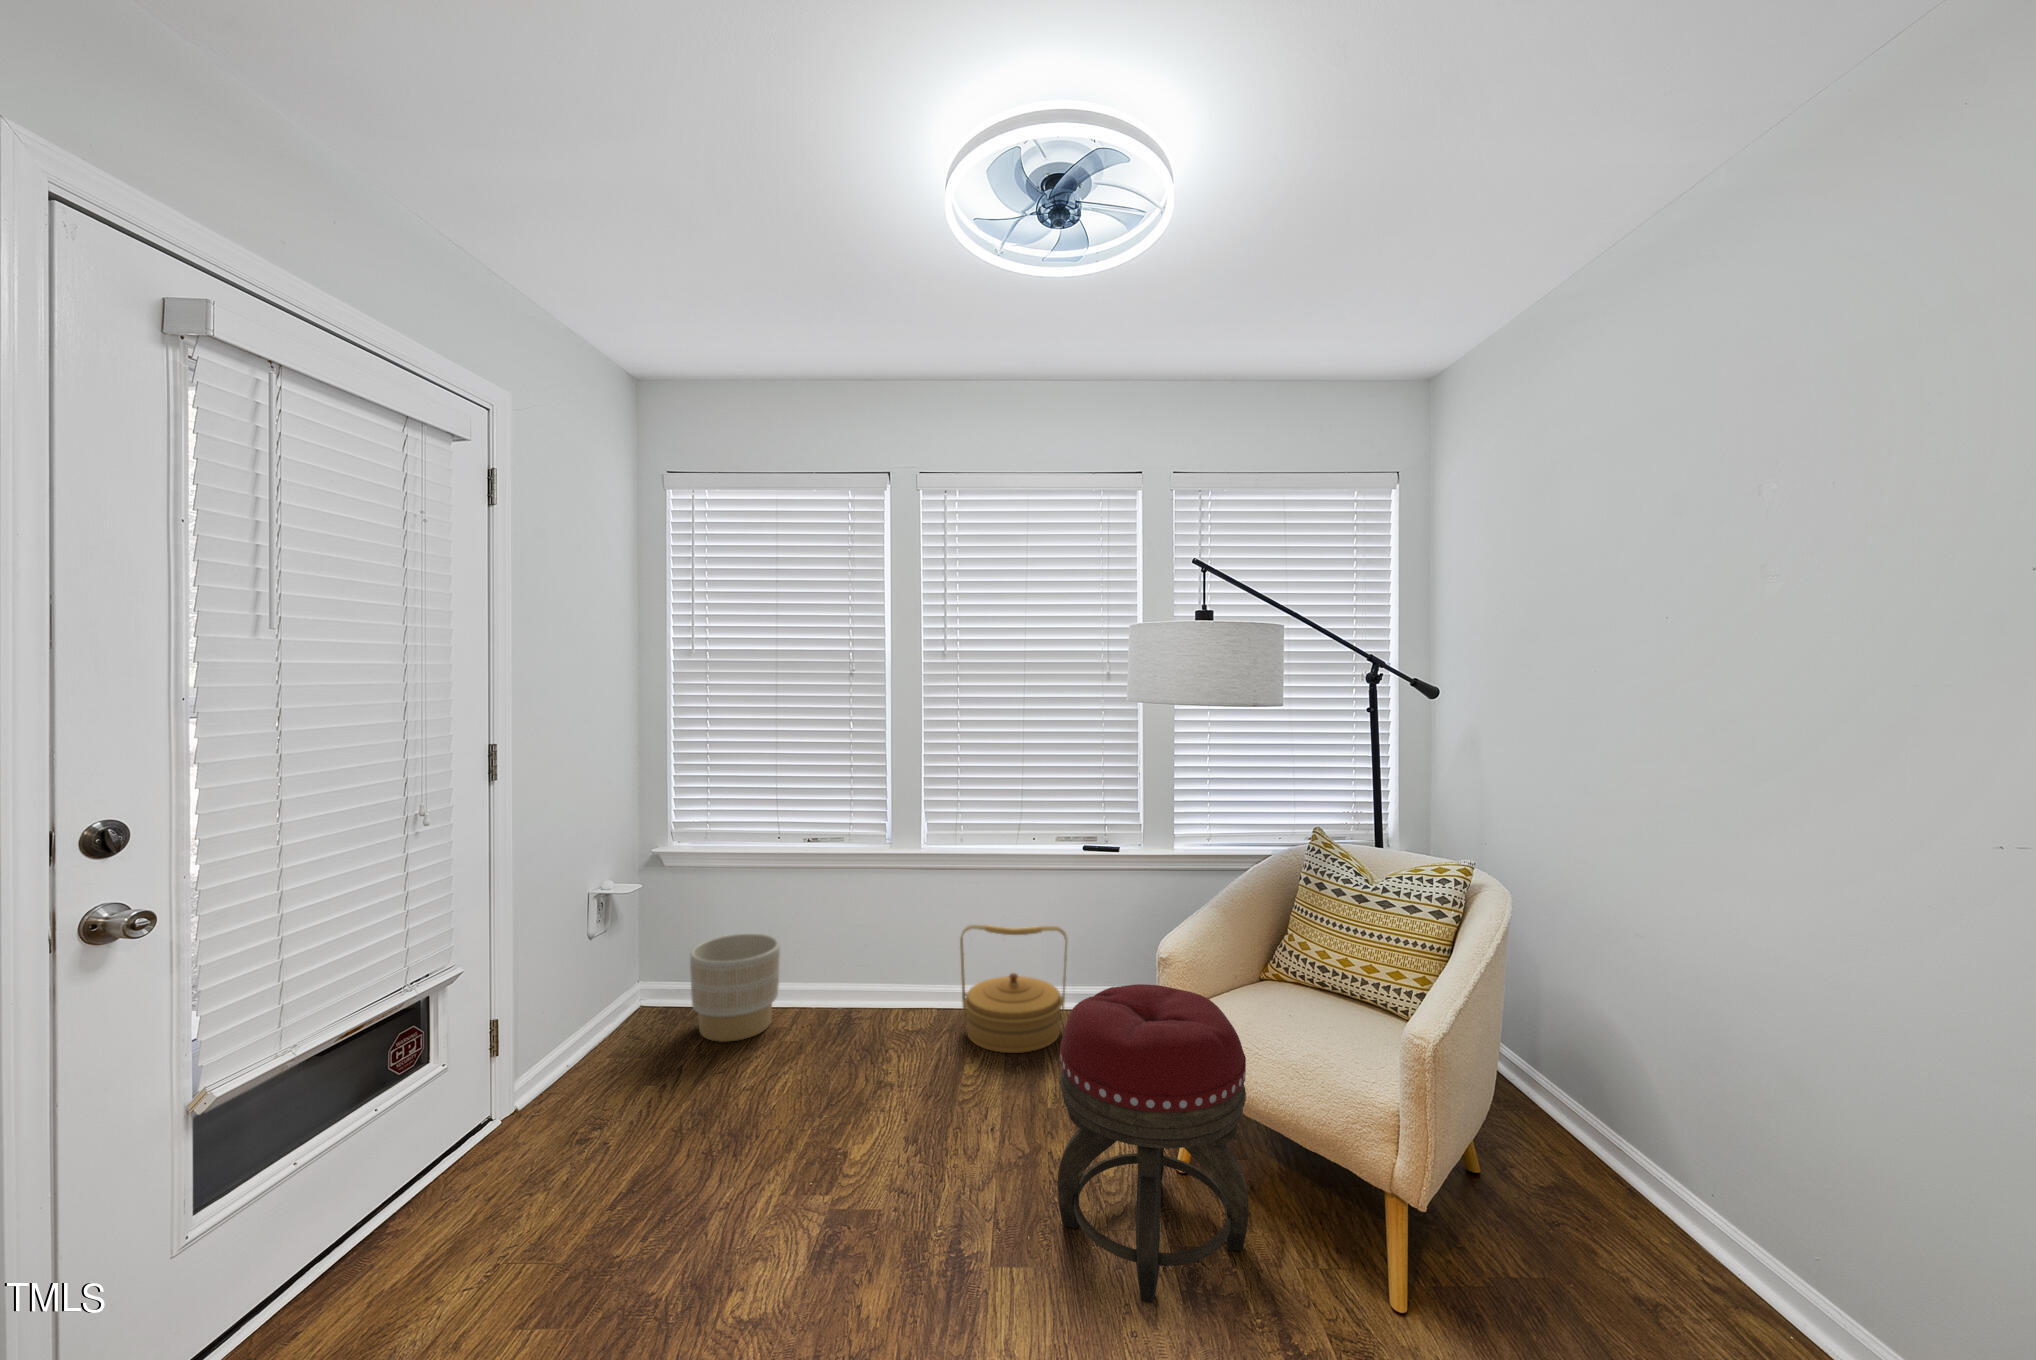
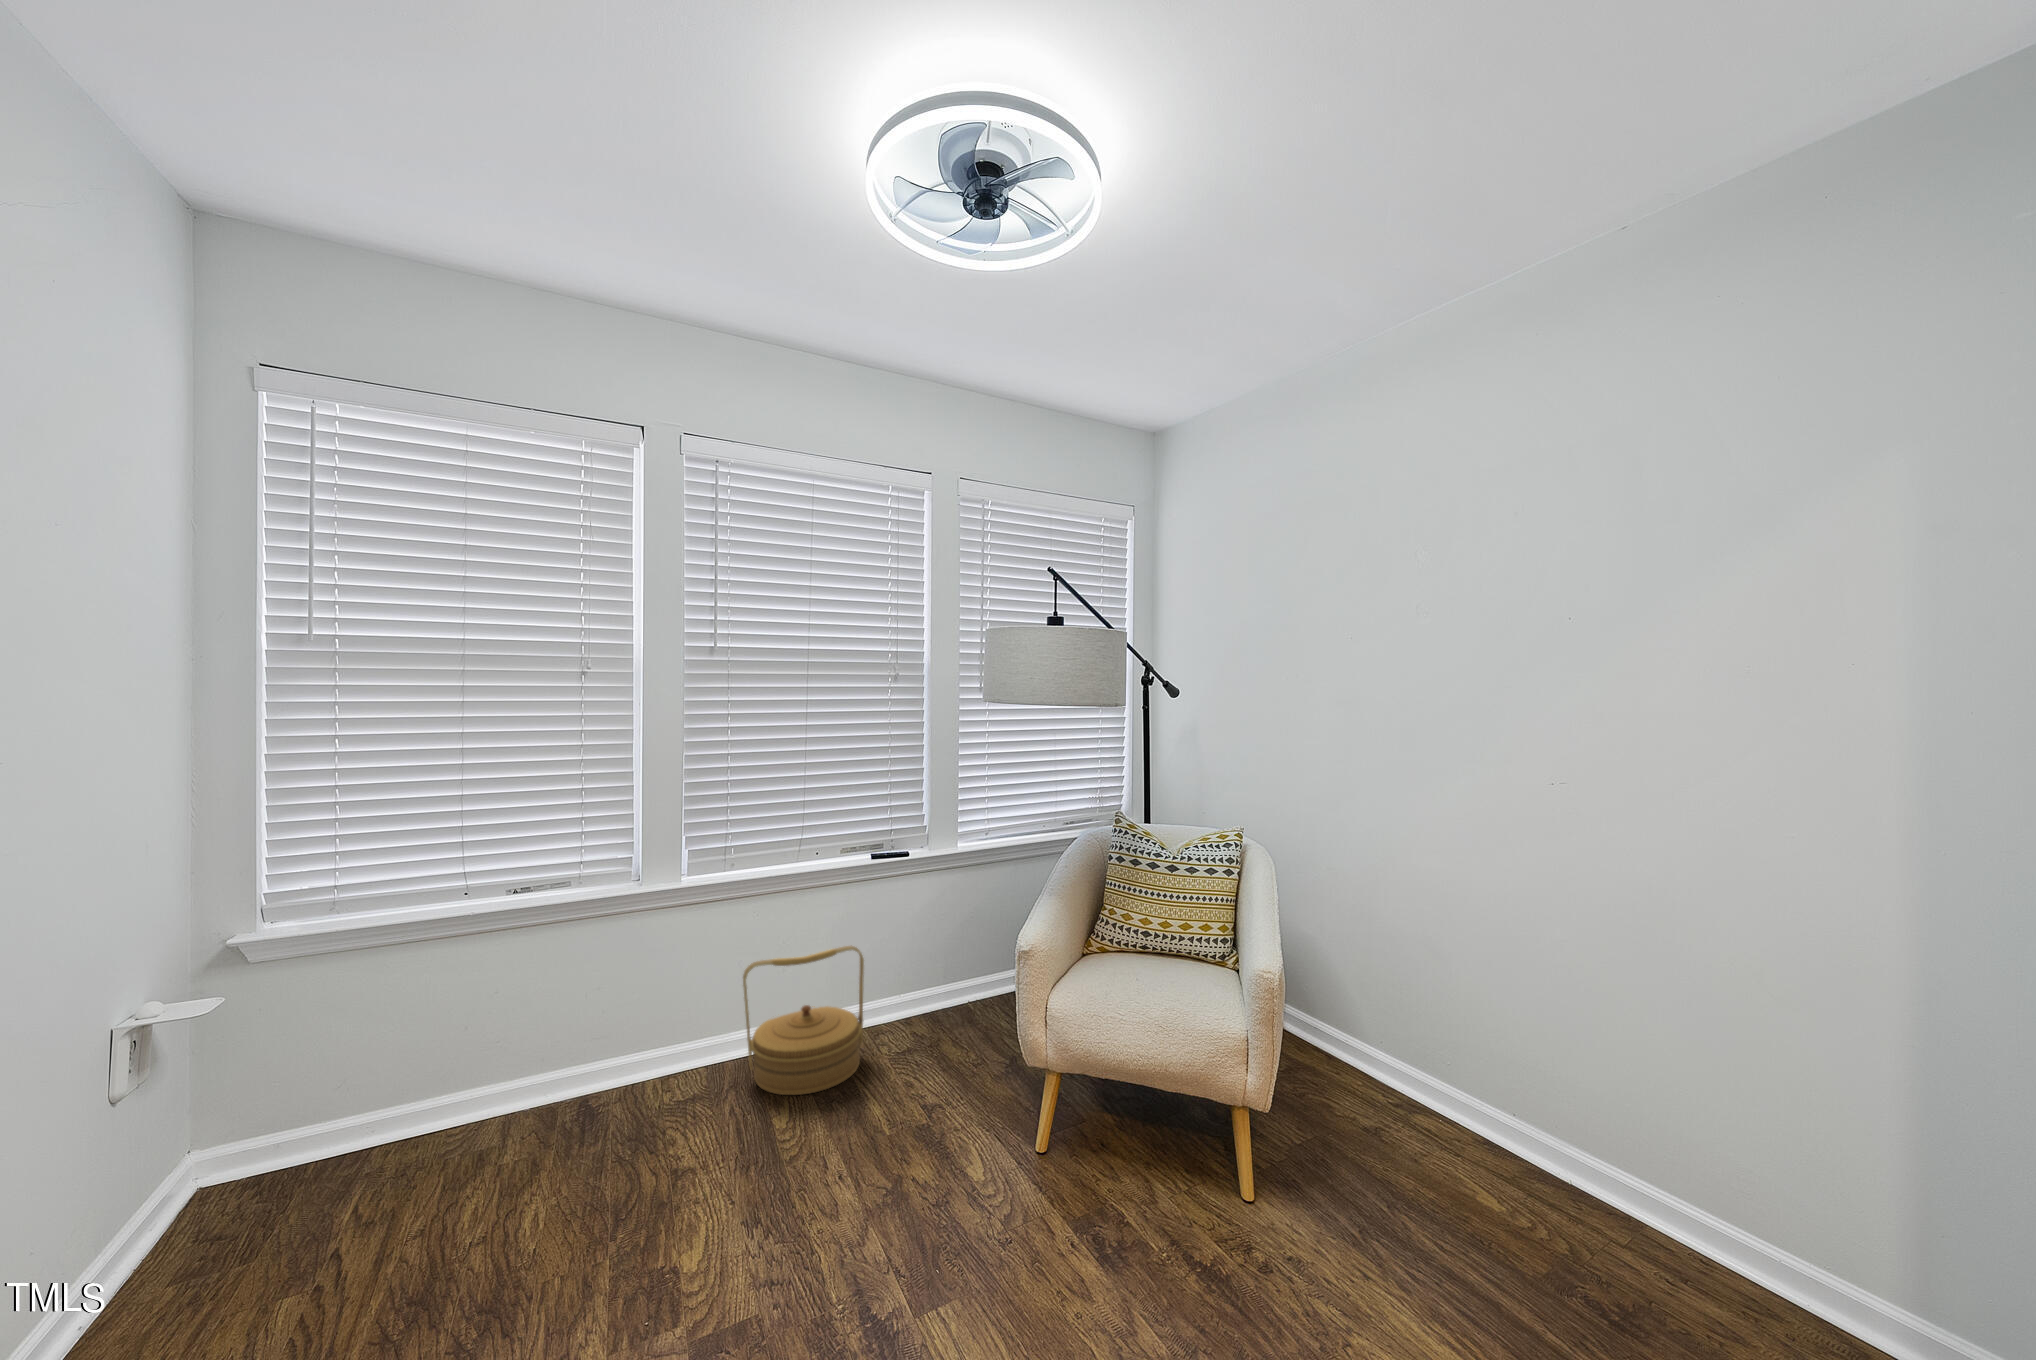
planter: present [690,934,780,1042] -> none [357,1028,496,1186]
footstool: present [1057,984,1249,1303] -> none [954,979,1135,1288]

